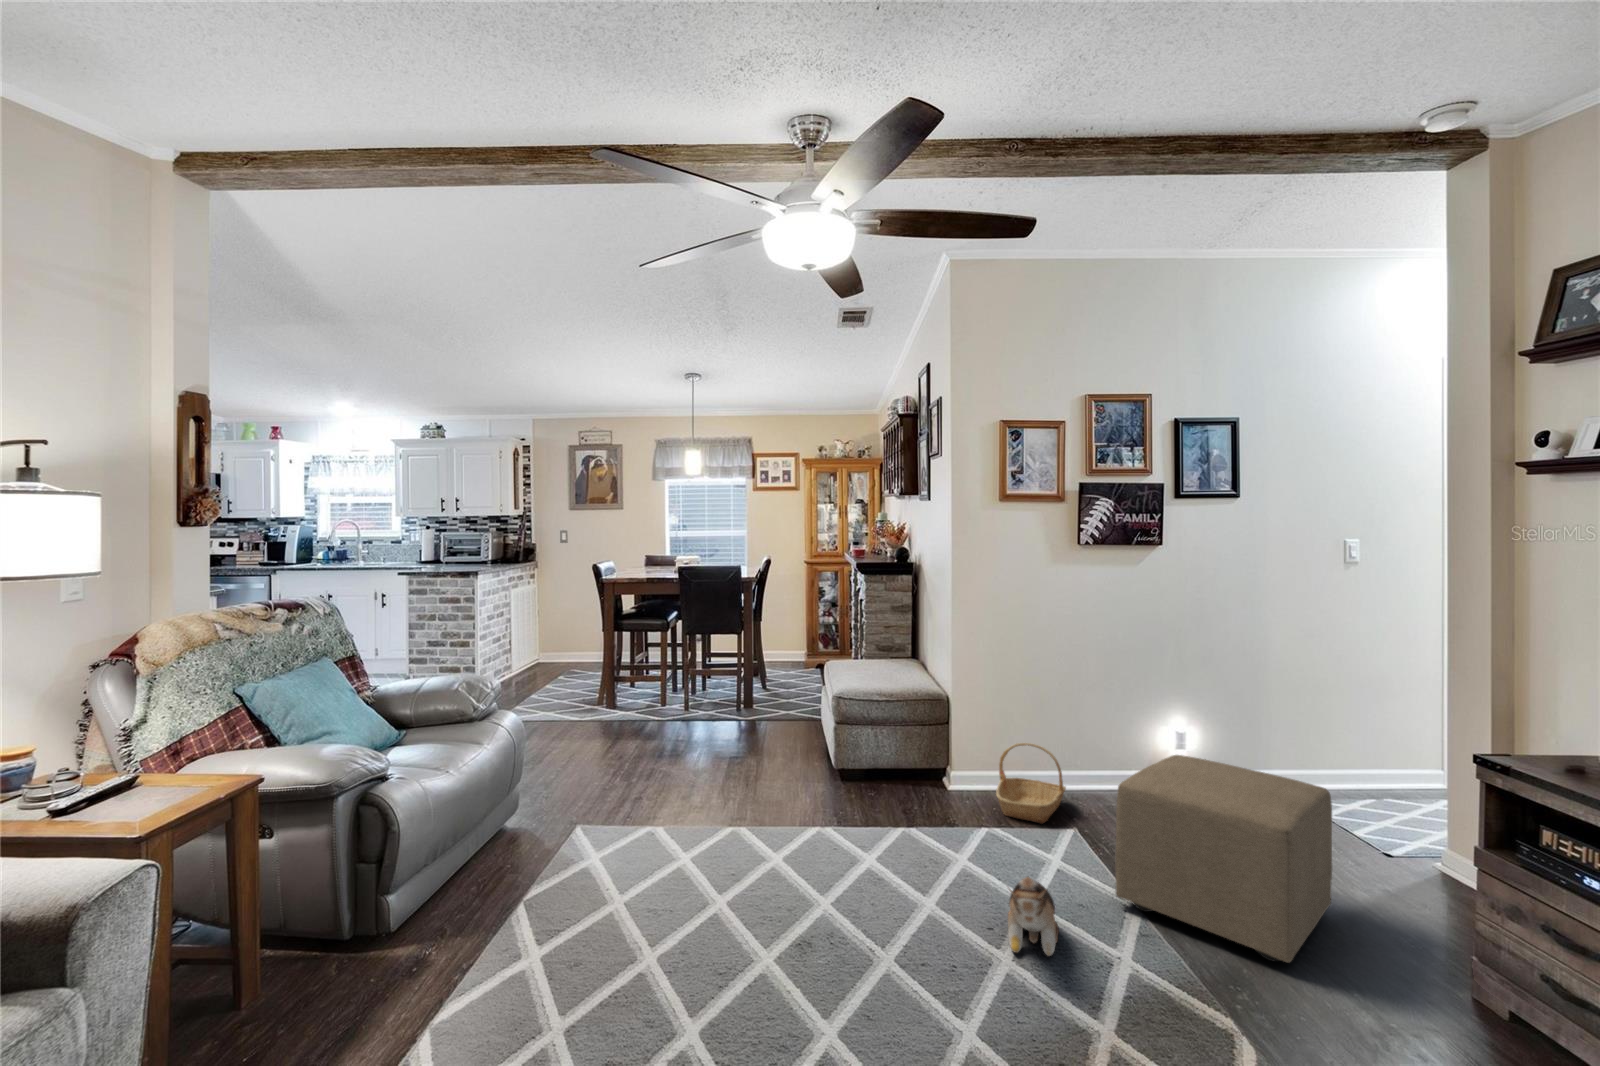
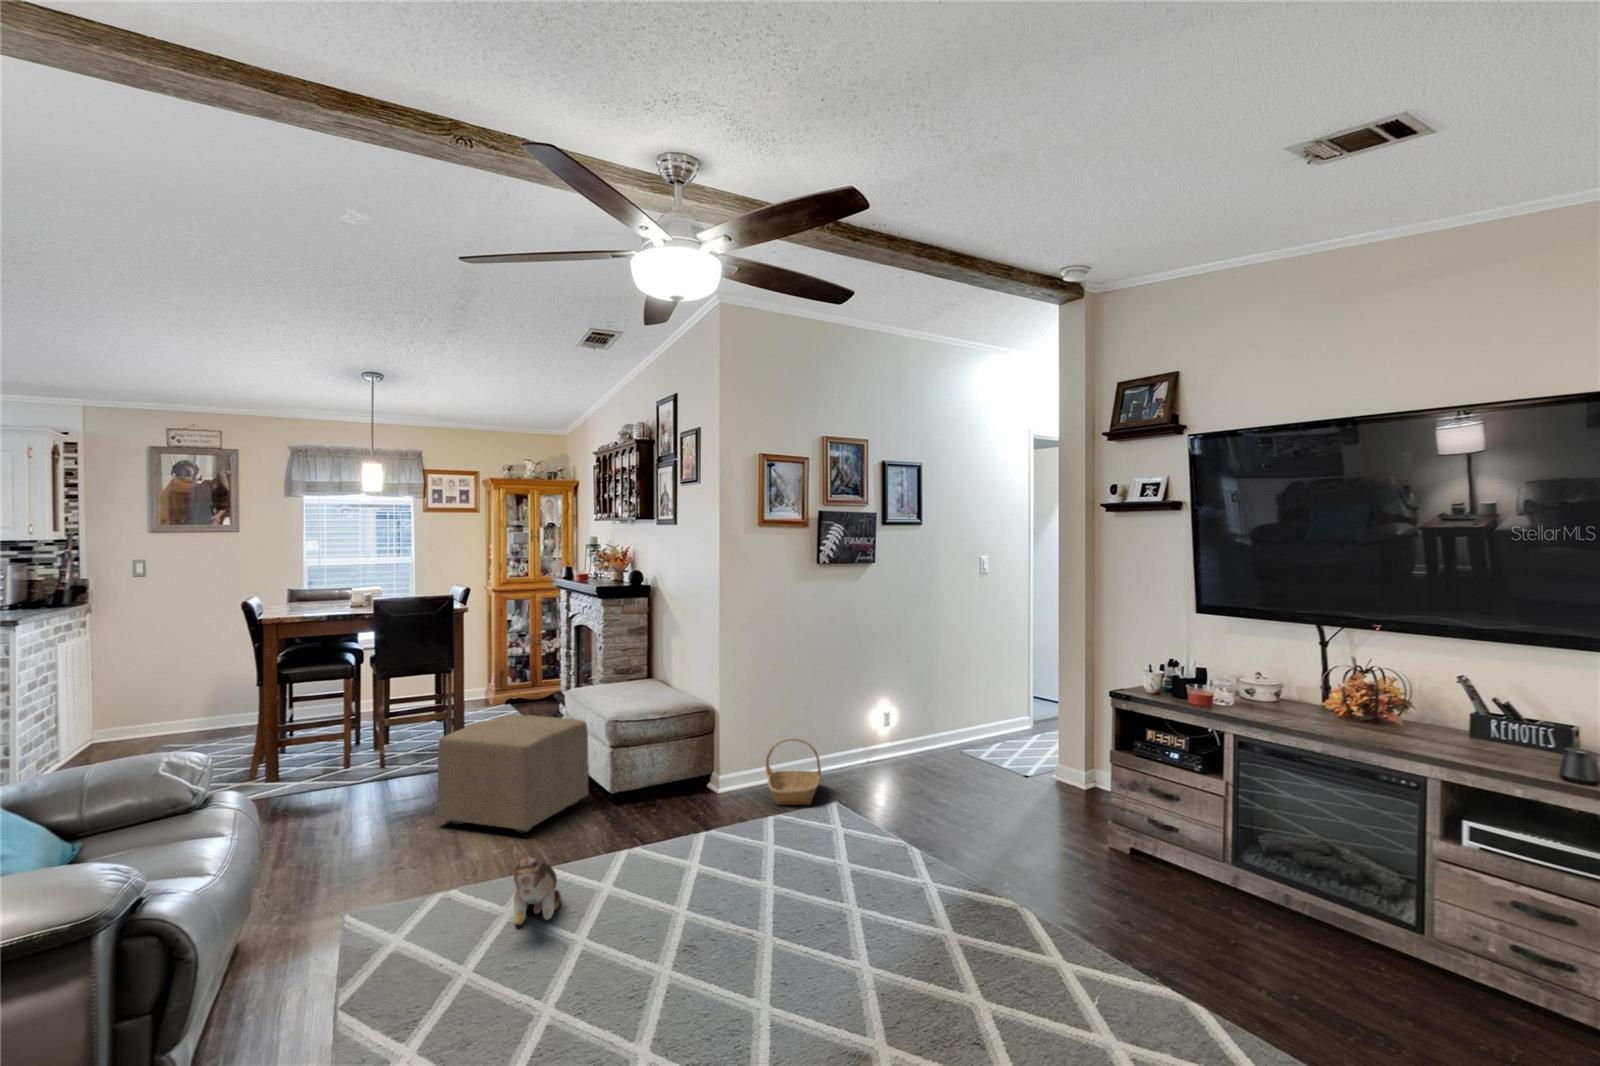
ottoman: present [1115,755,1332,962] -> present [438,715,589,834]
plush toy: present [1008,877,1059,956] -> present [513,857,561,925]

